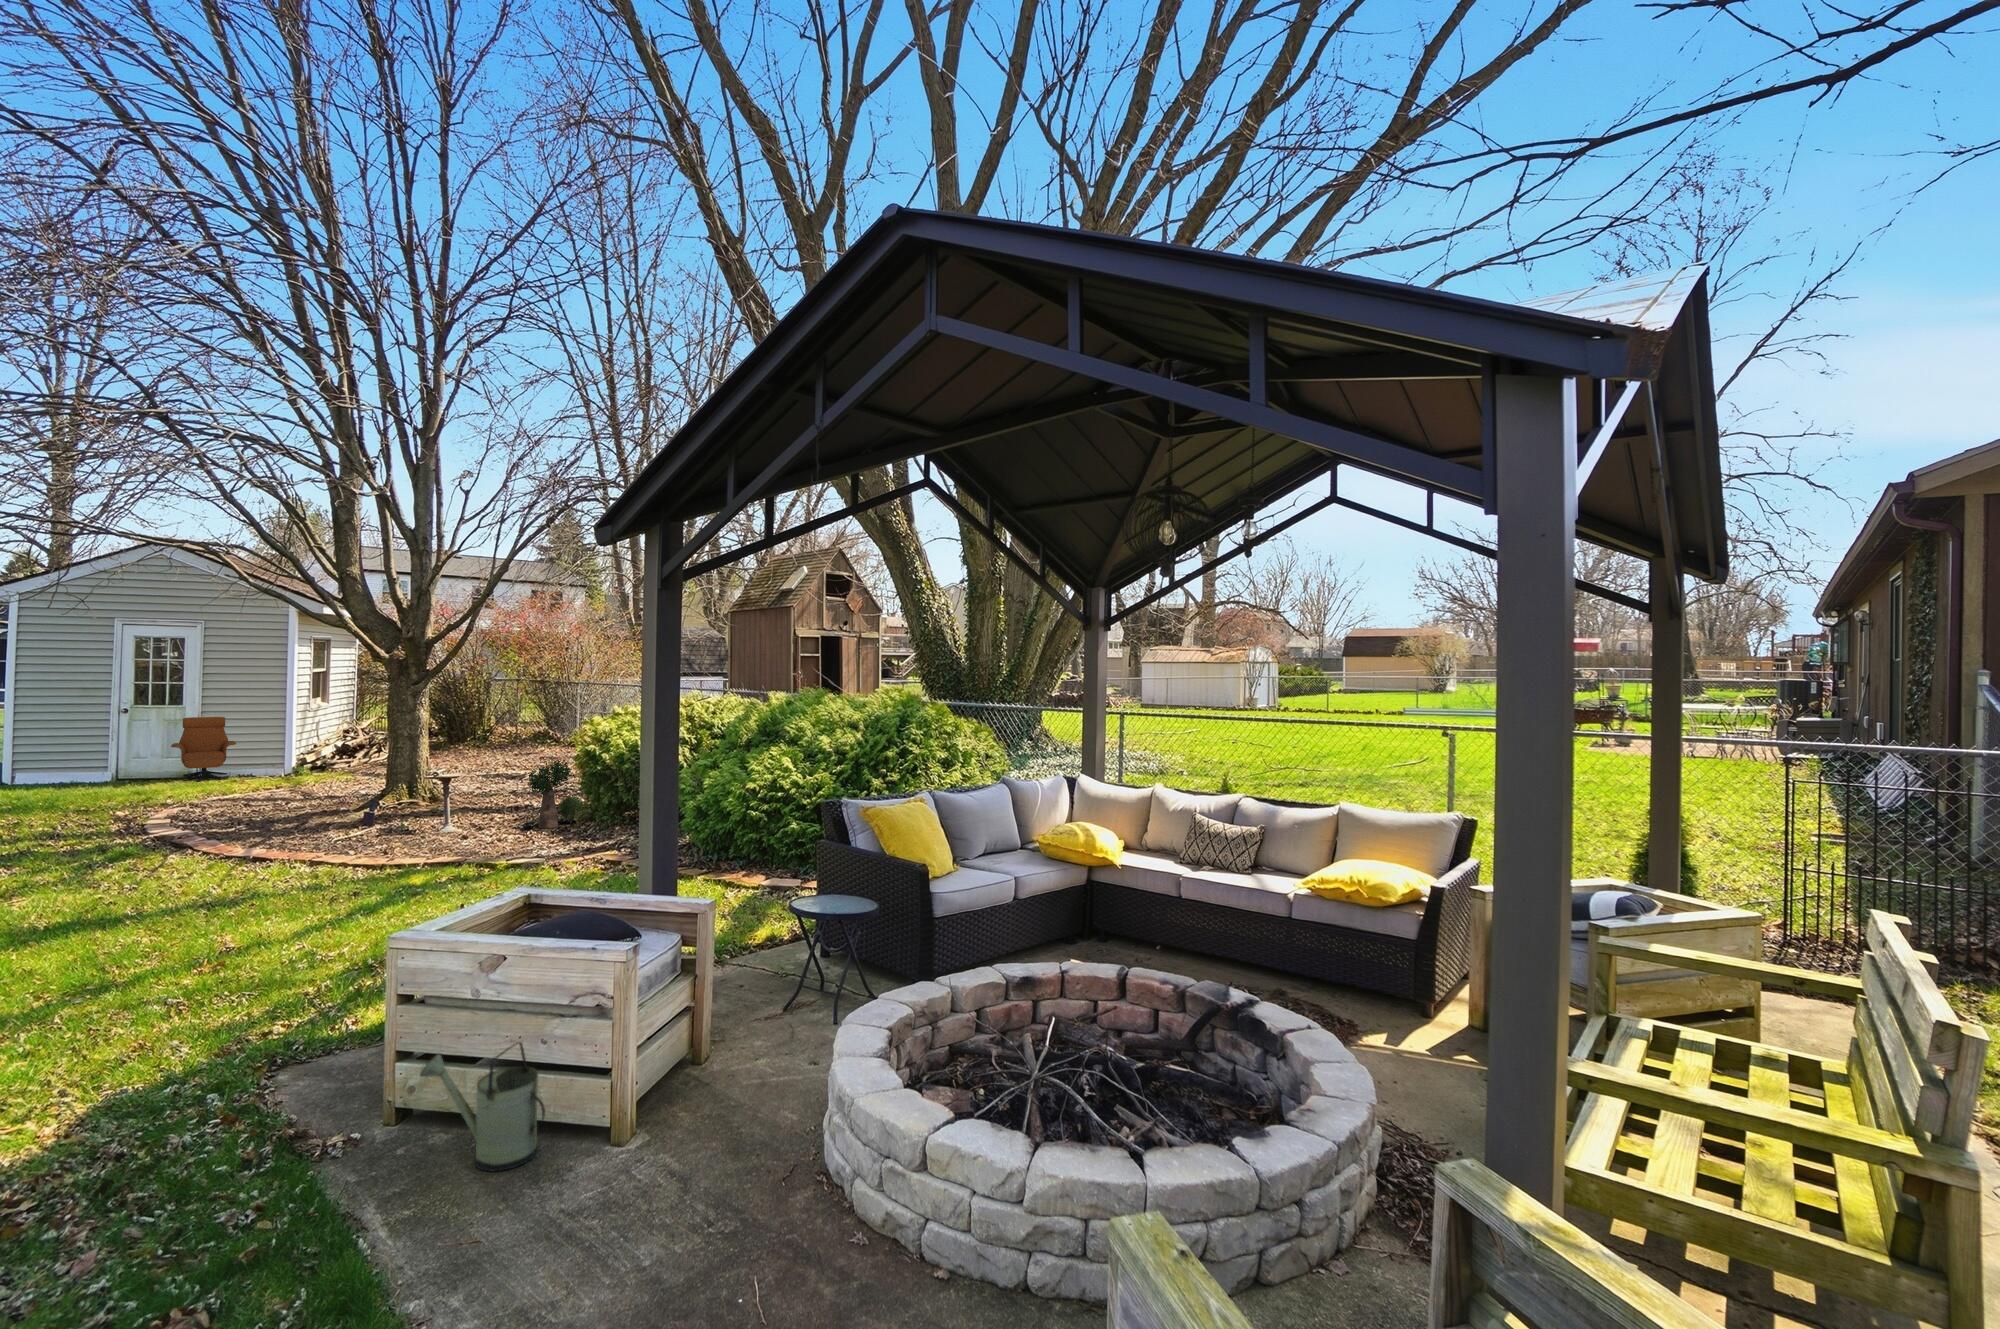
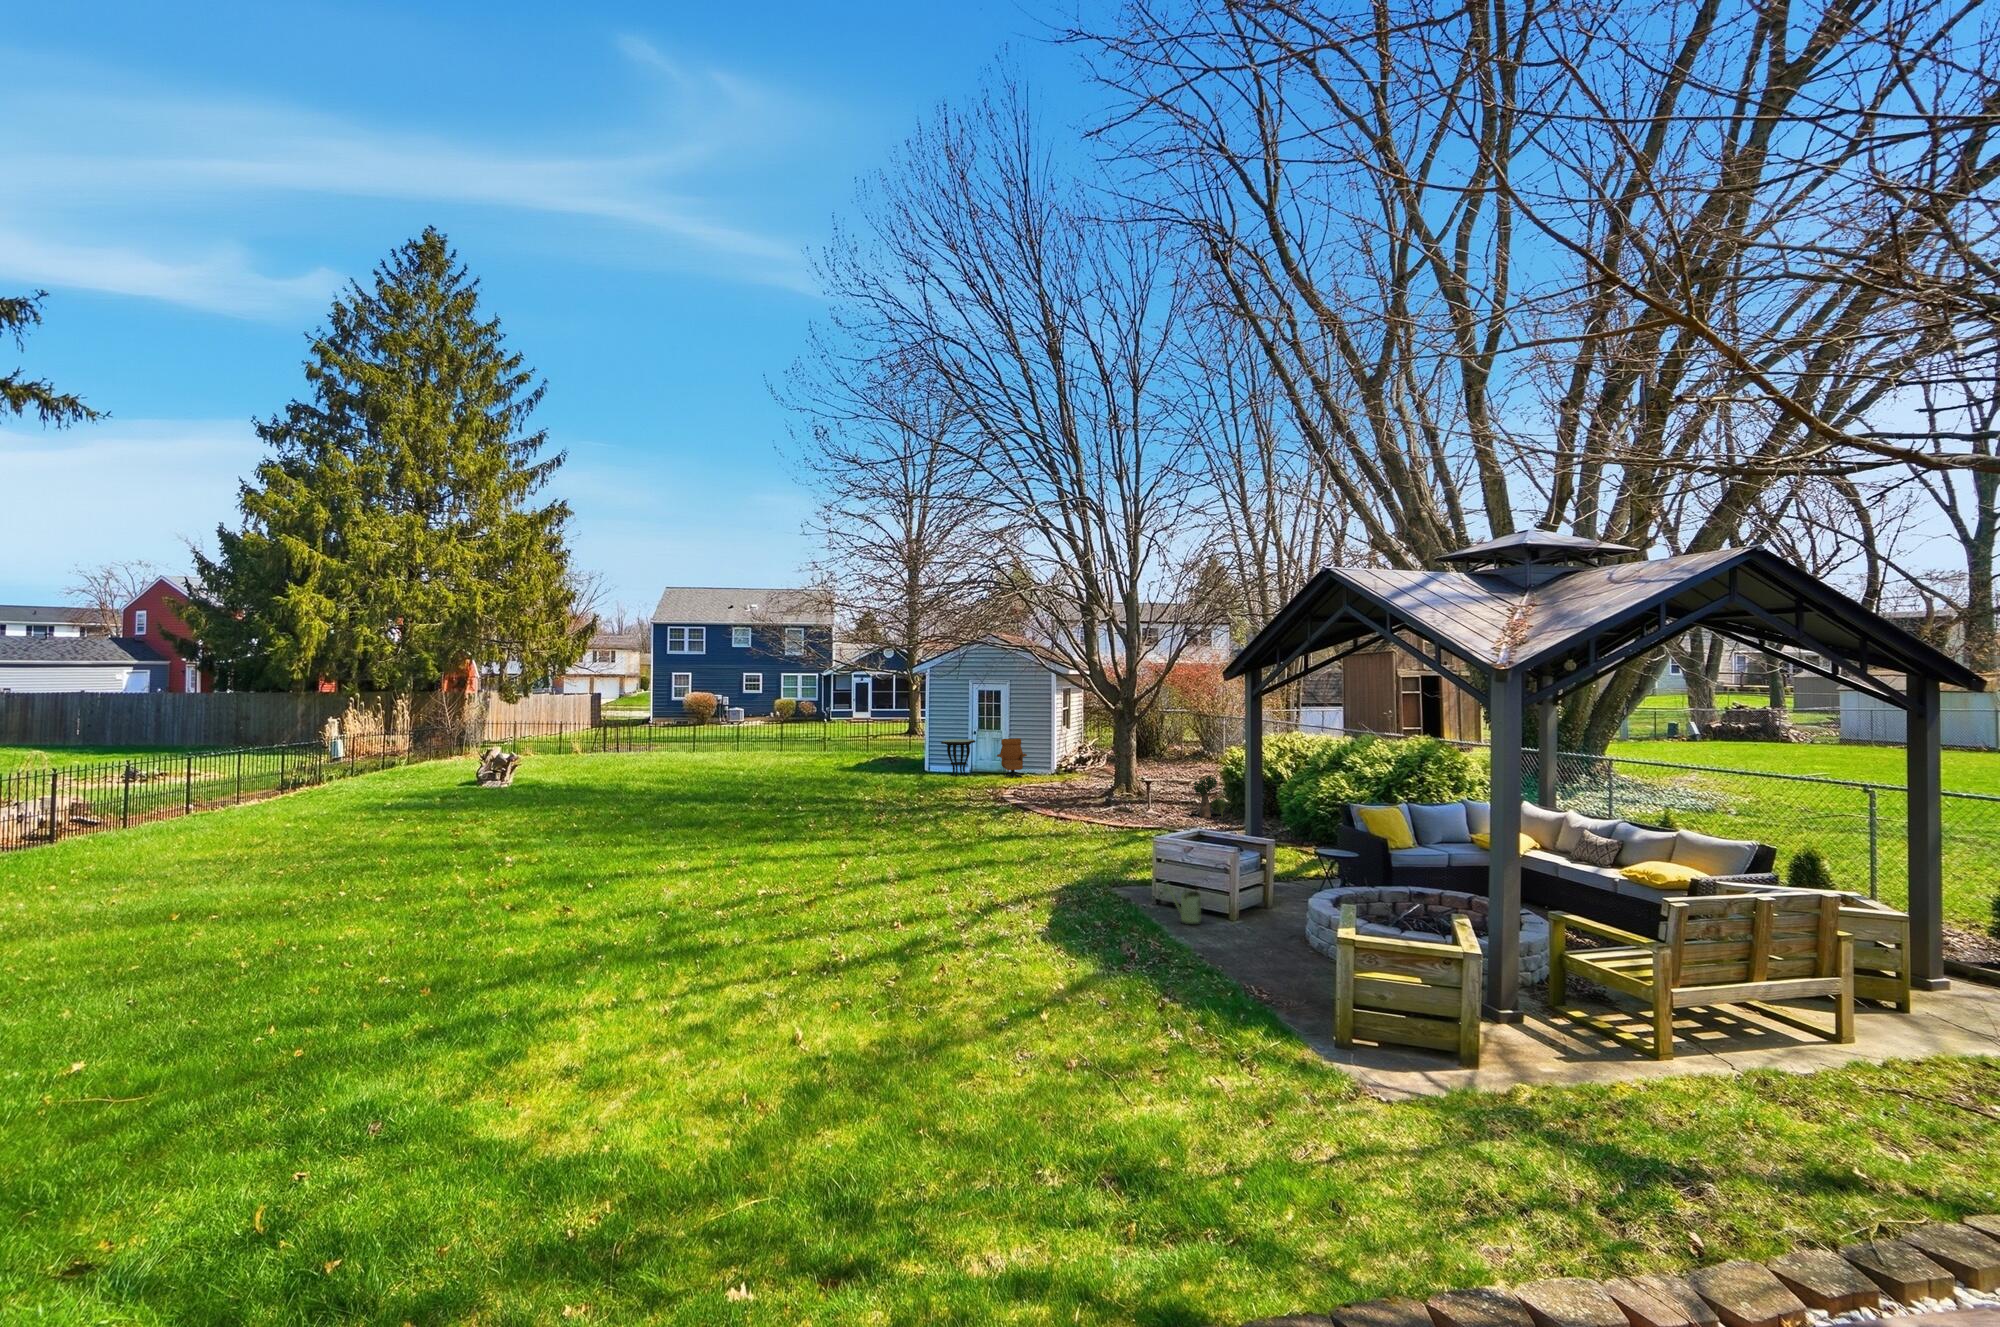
side table: none [40,720,126,784] -> present [941,739,976,776]

